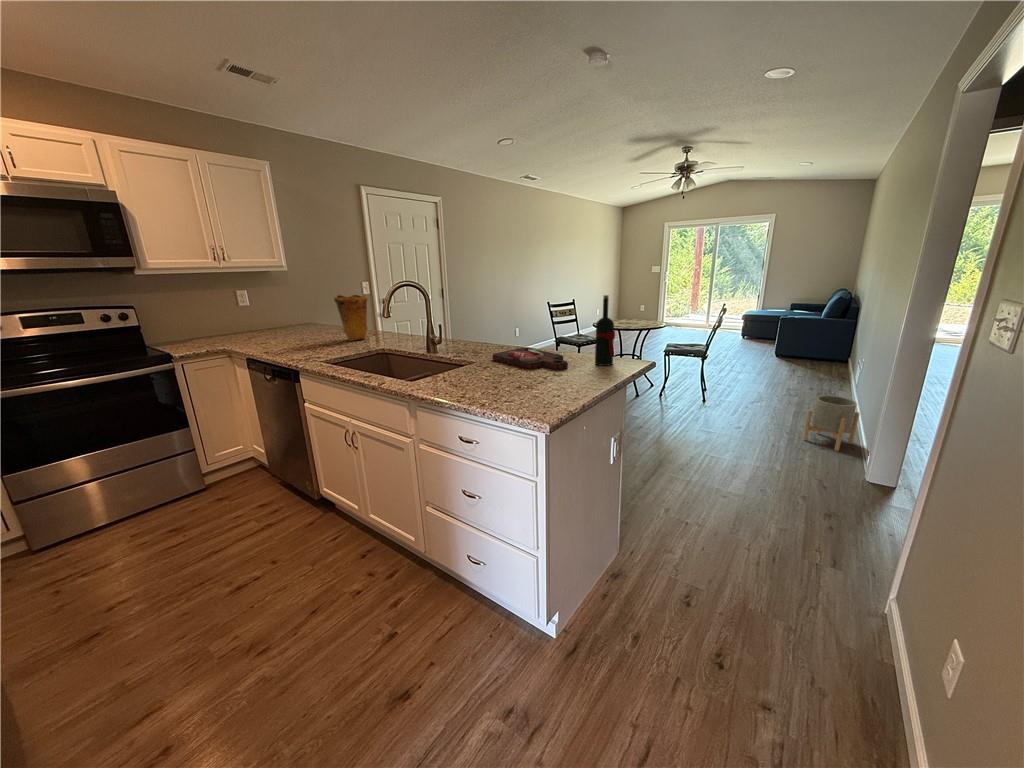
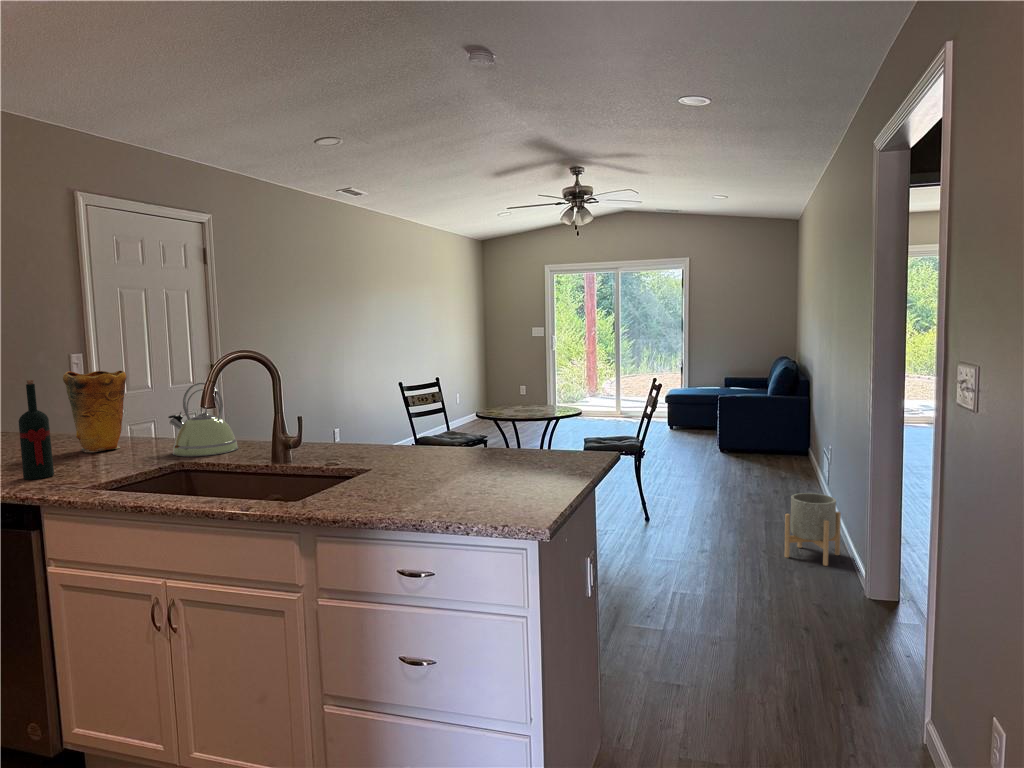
wine bottle: present [595,295,615,366] -> present [19,380,54,479]
kettle: none [385,303,422,347] -> present [168,383,238,457]
cutting board: present [492,347,568,370] -> none [392,443,516,472]

